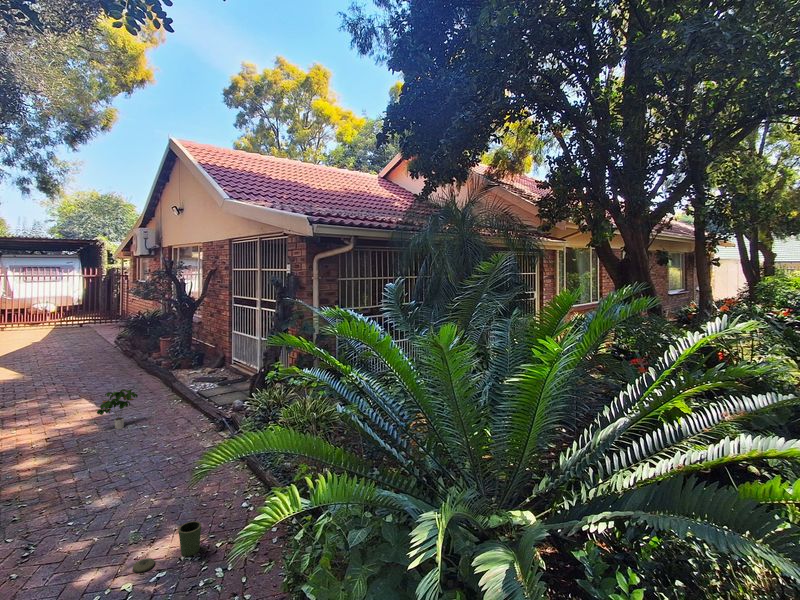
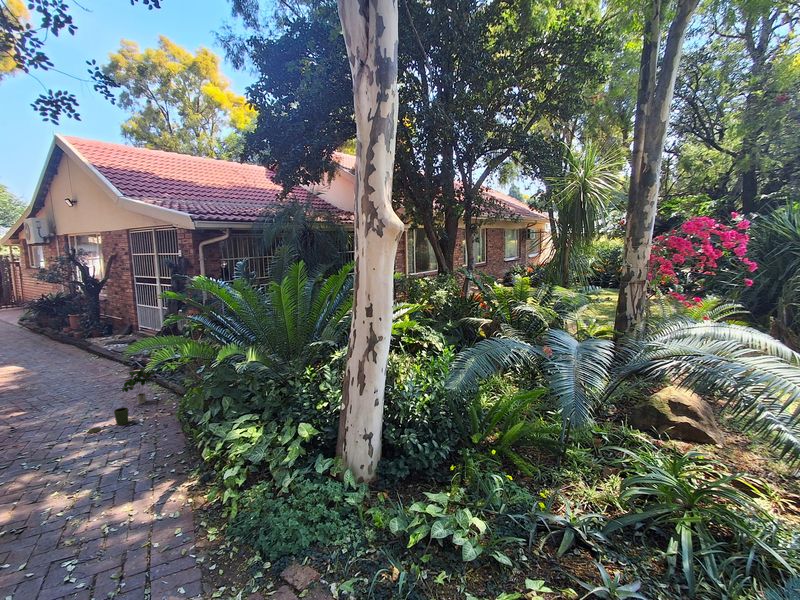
potted plant: present [97,389,138,429] -> present [122,368,155,404]

